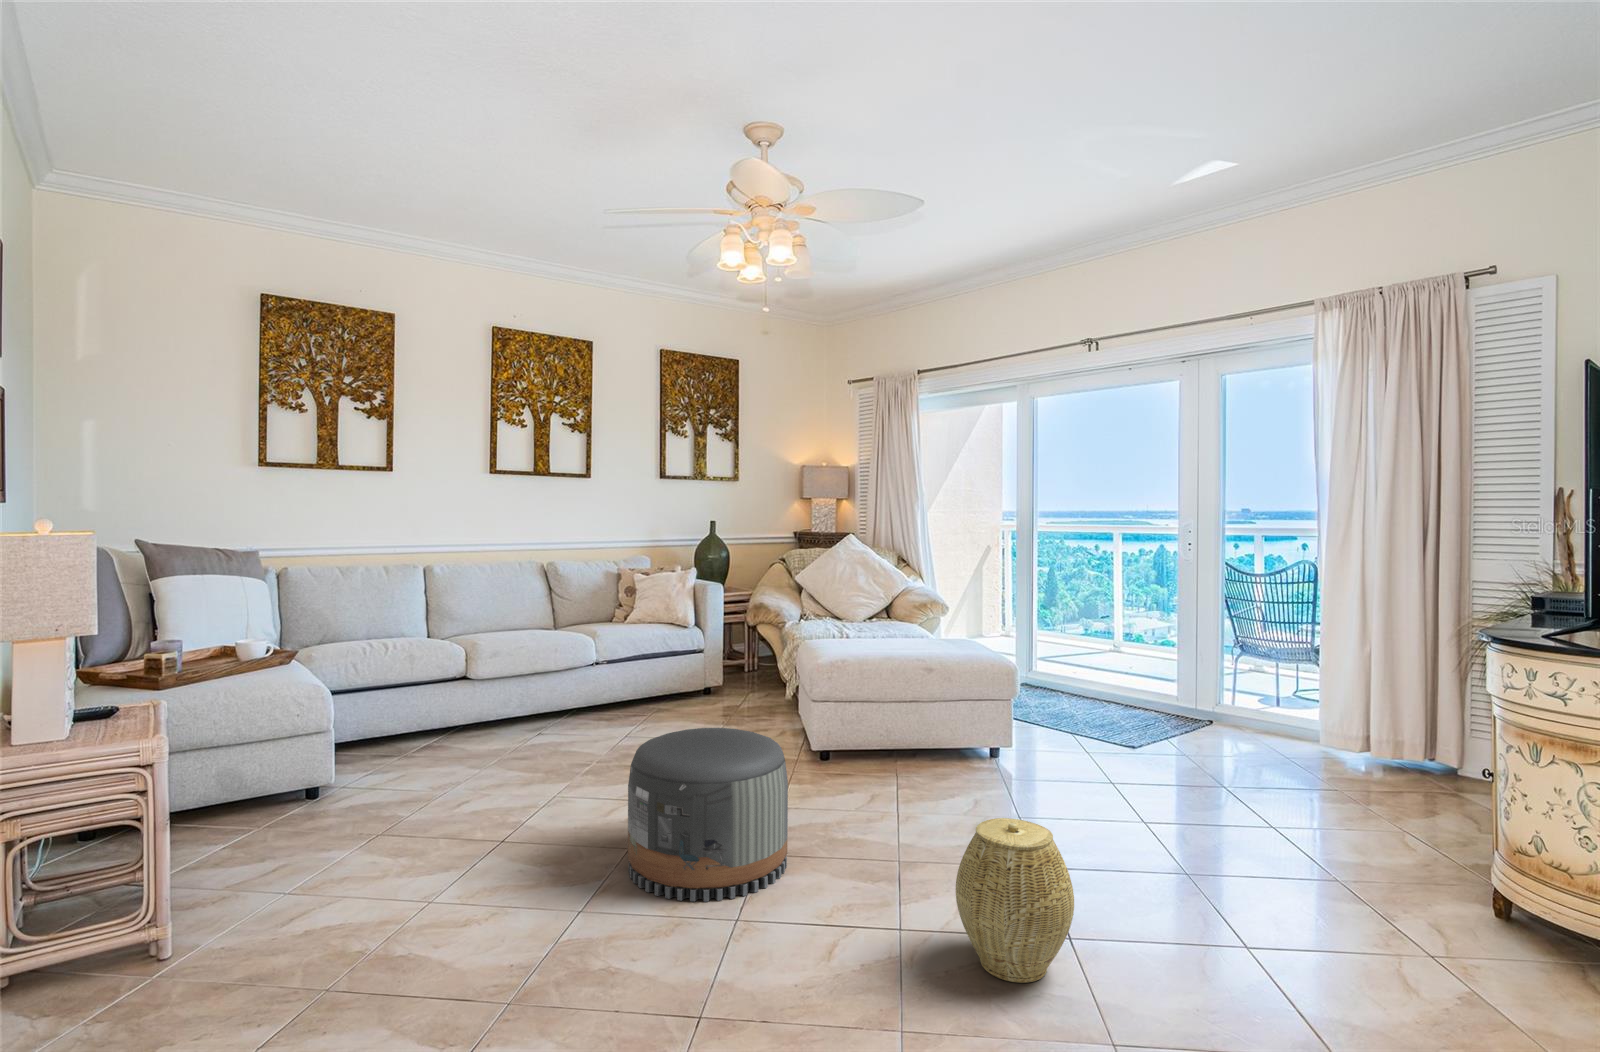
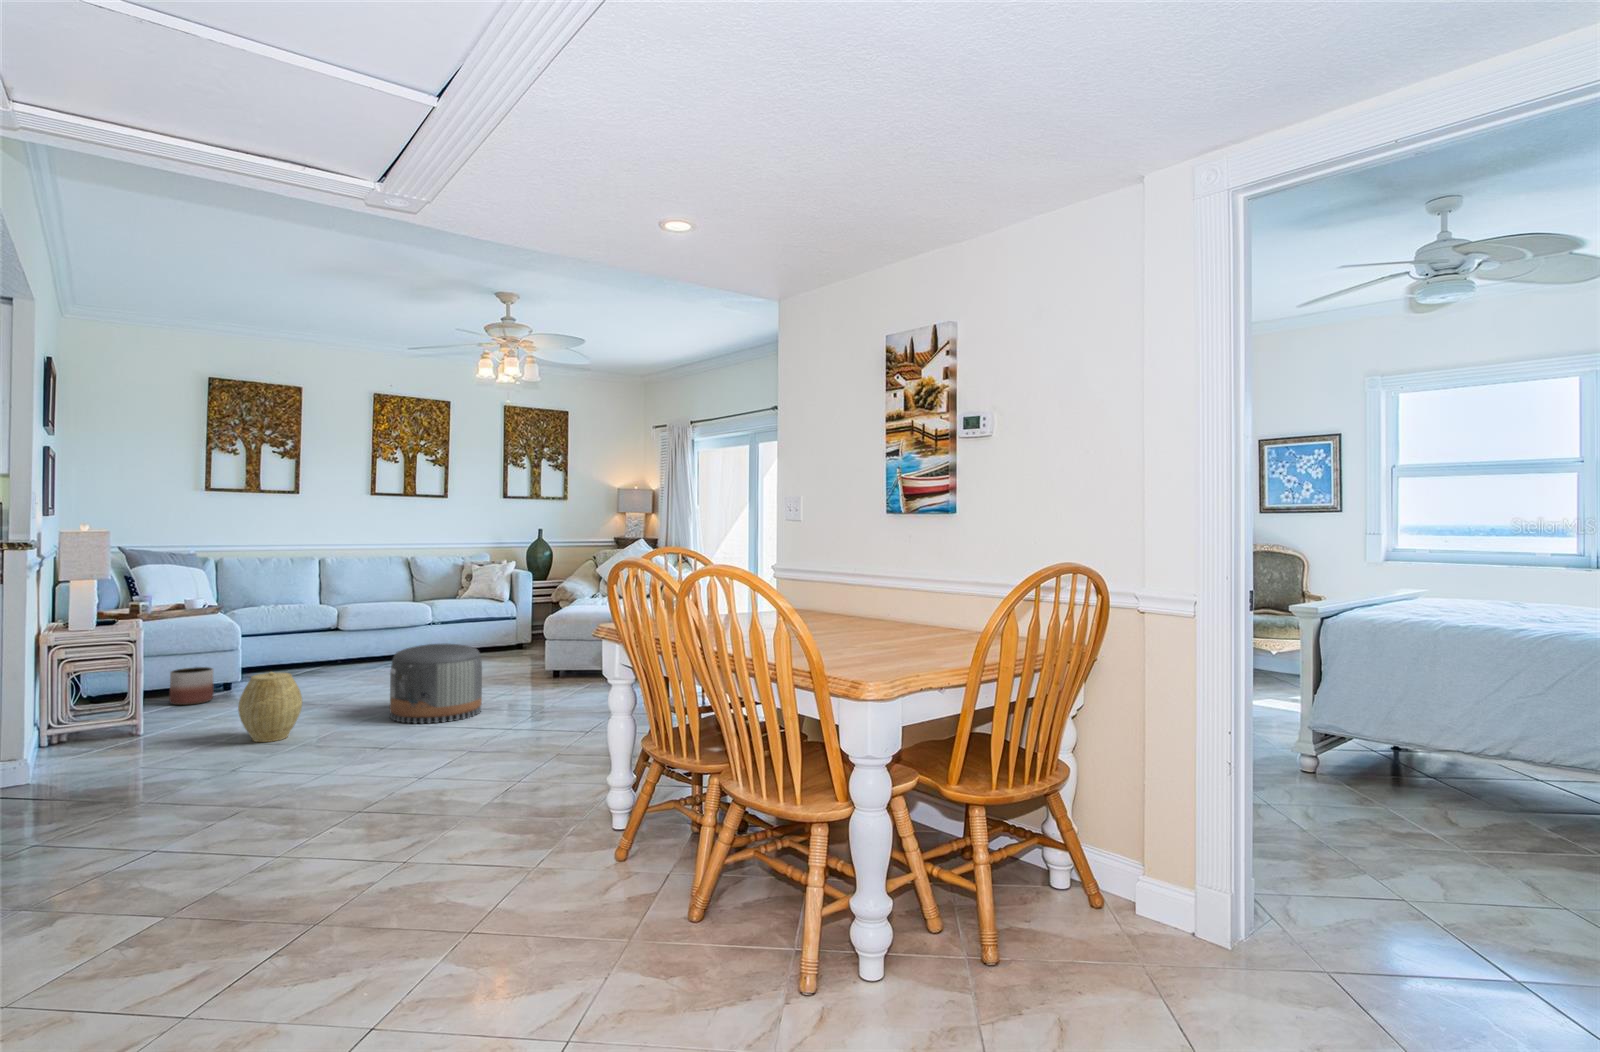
planter: none [214,766,289,842] -> present [169,667,213,705]
woven basket: present [956,818,1074,983] -> present [238,672,303,742]

